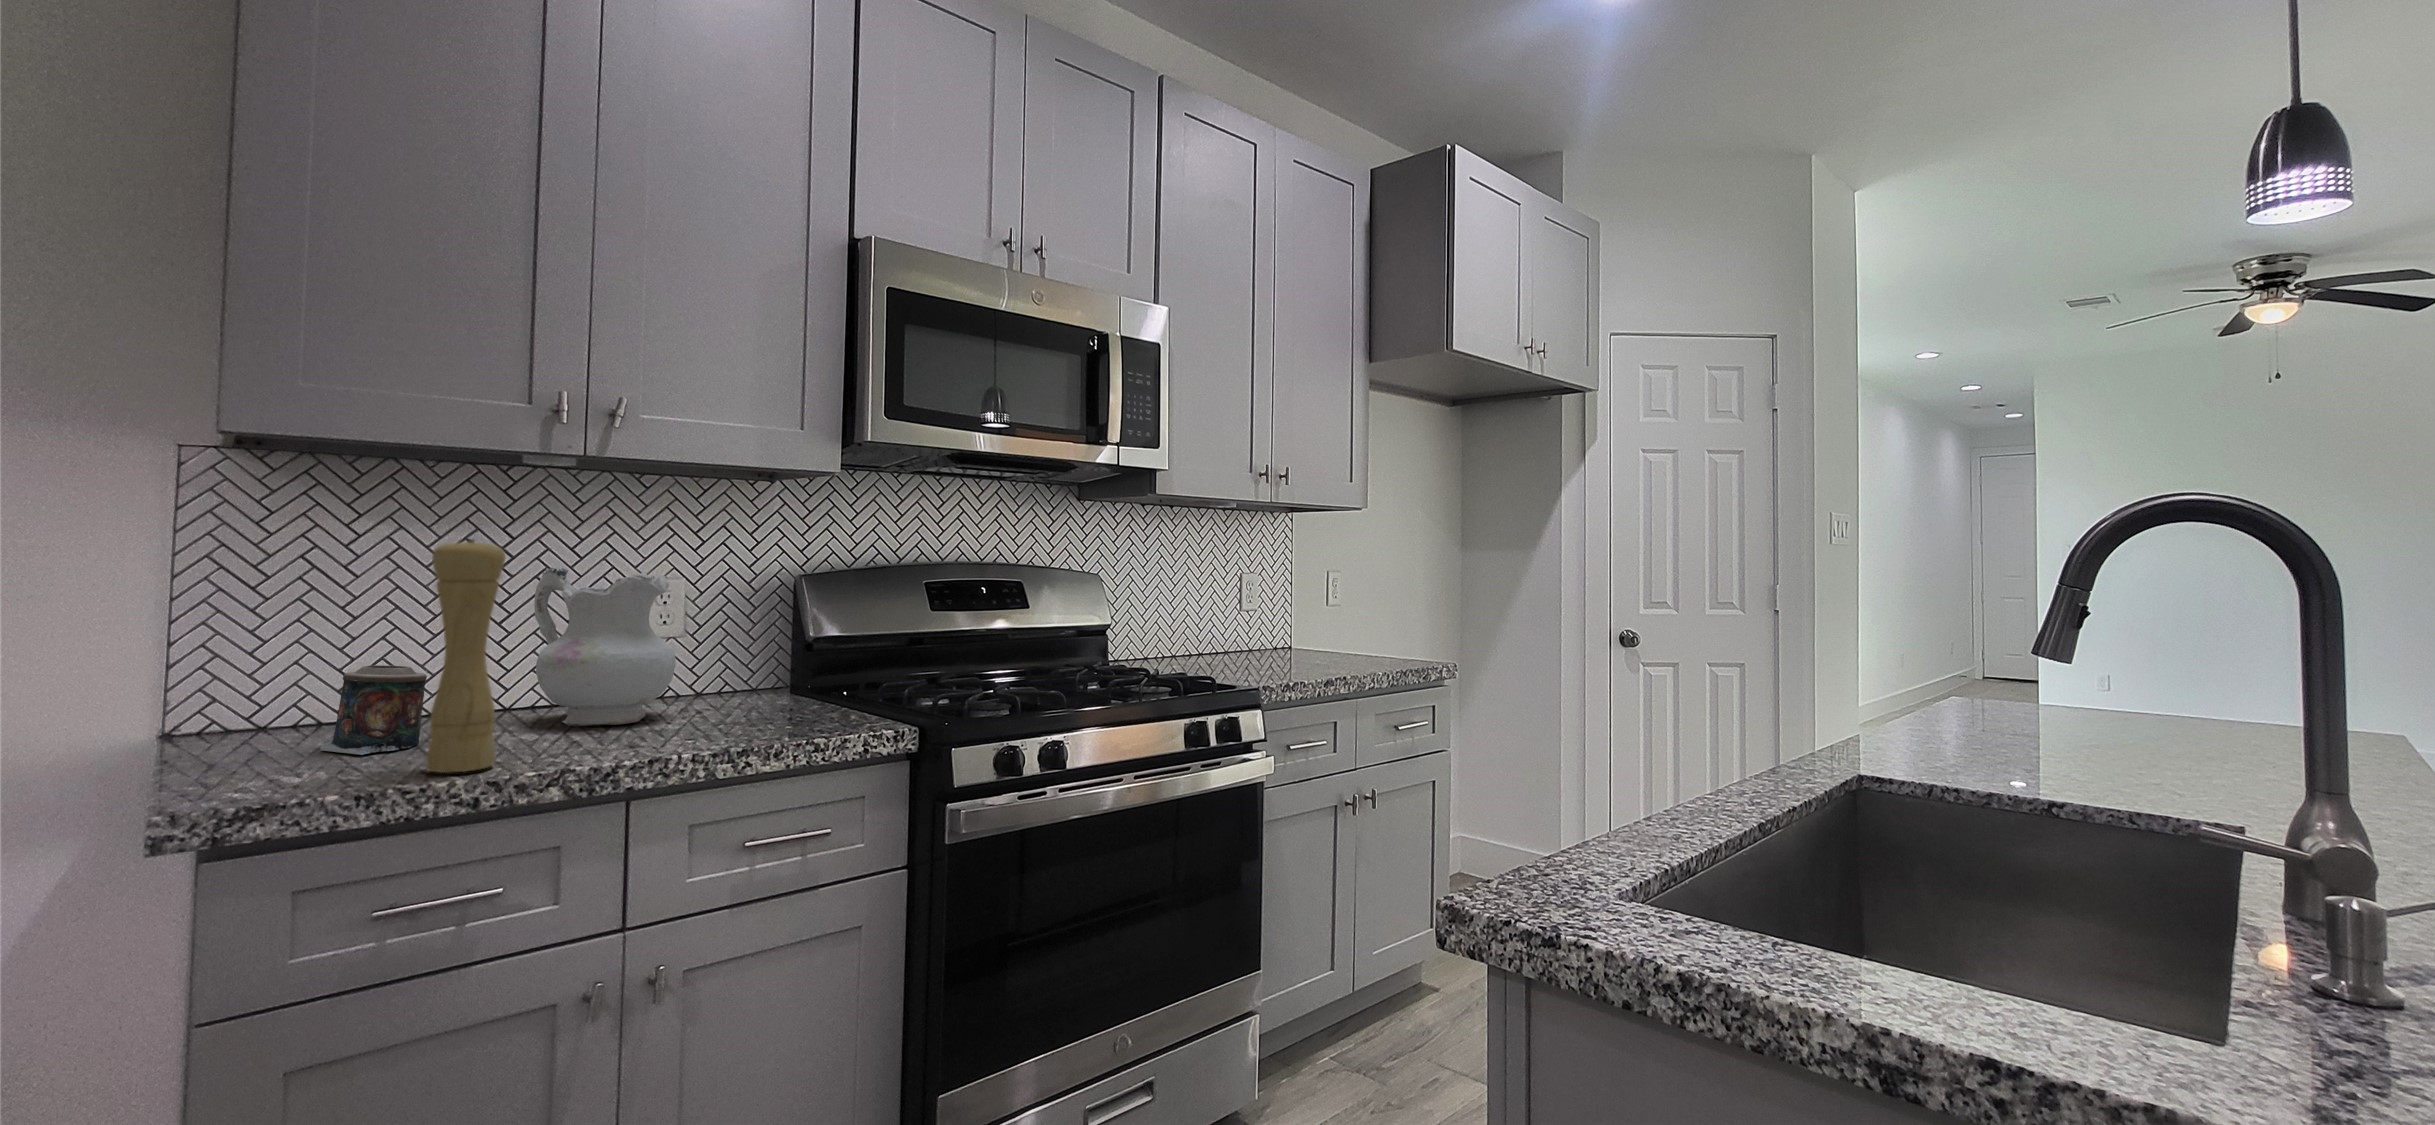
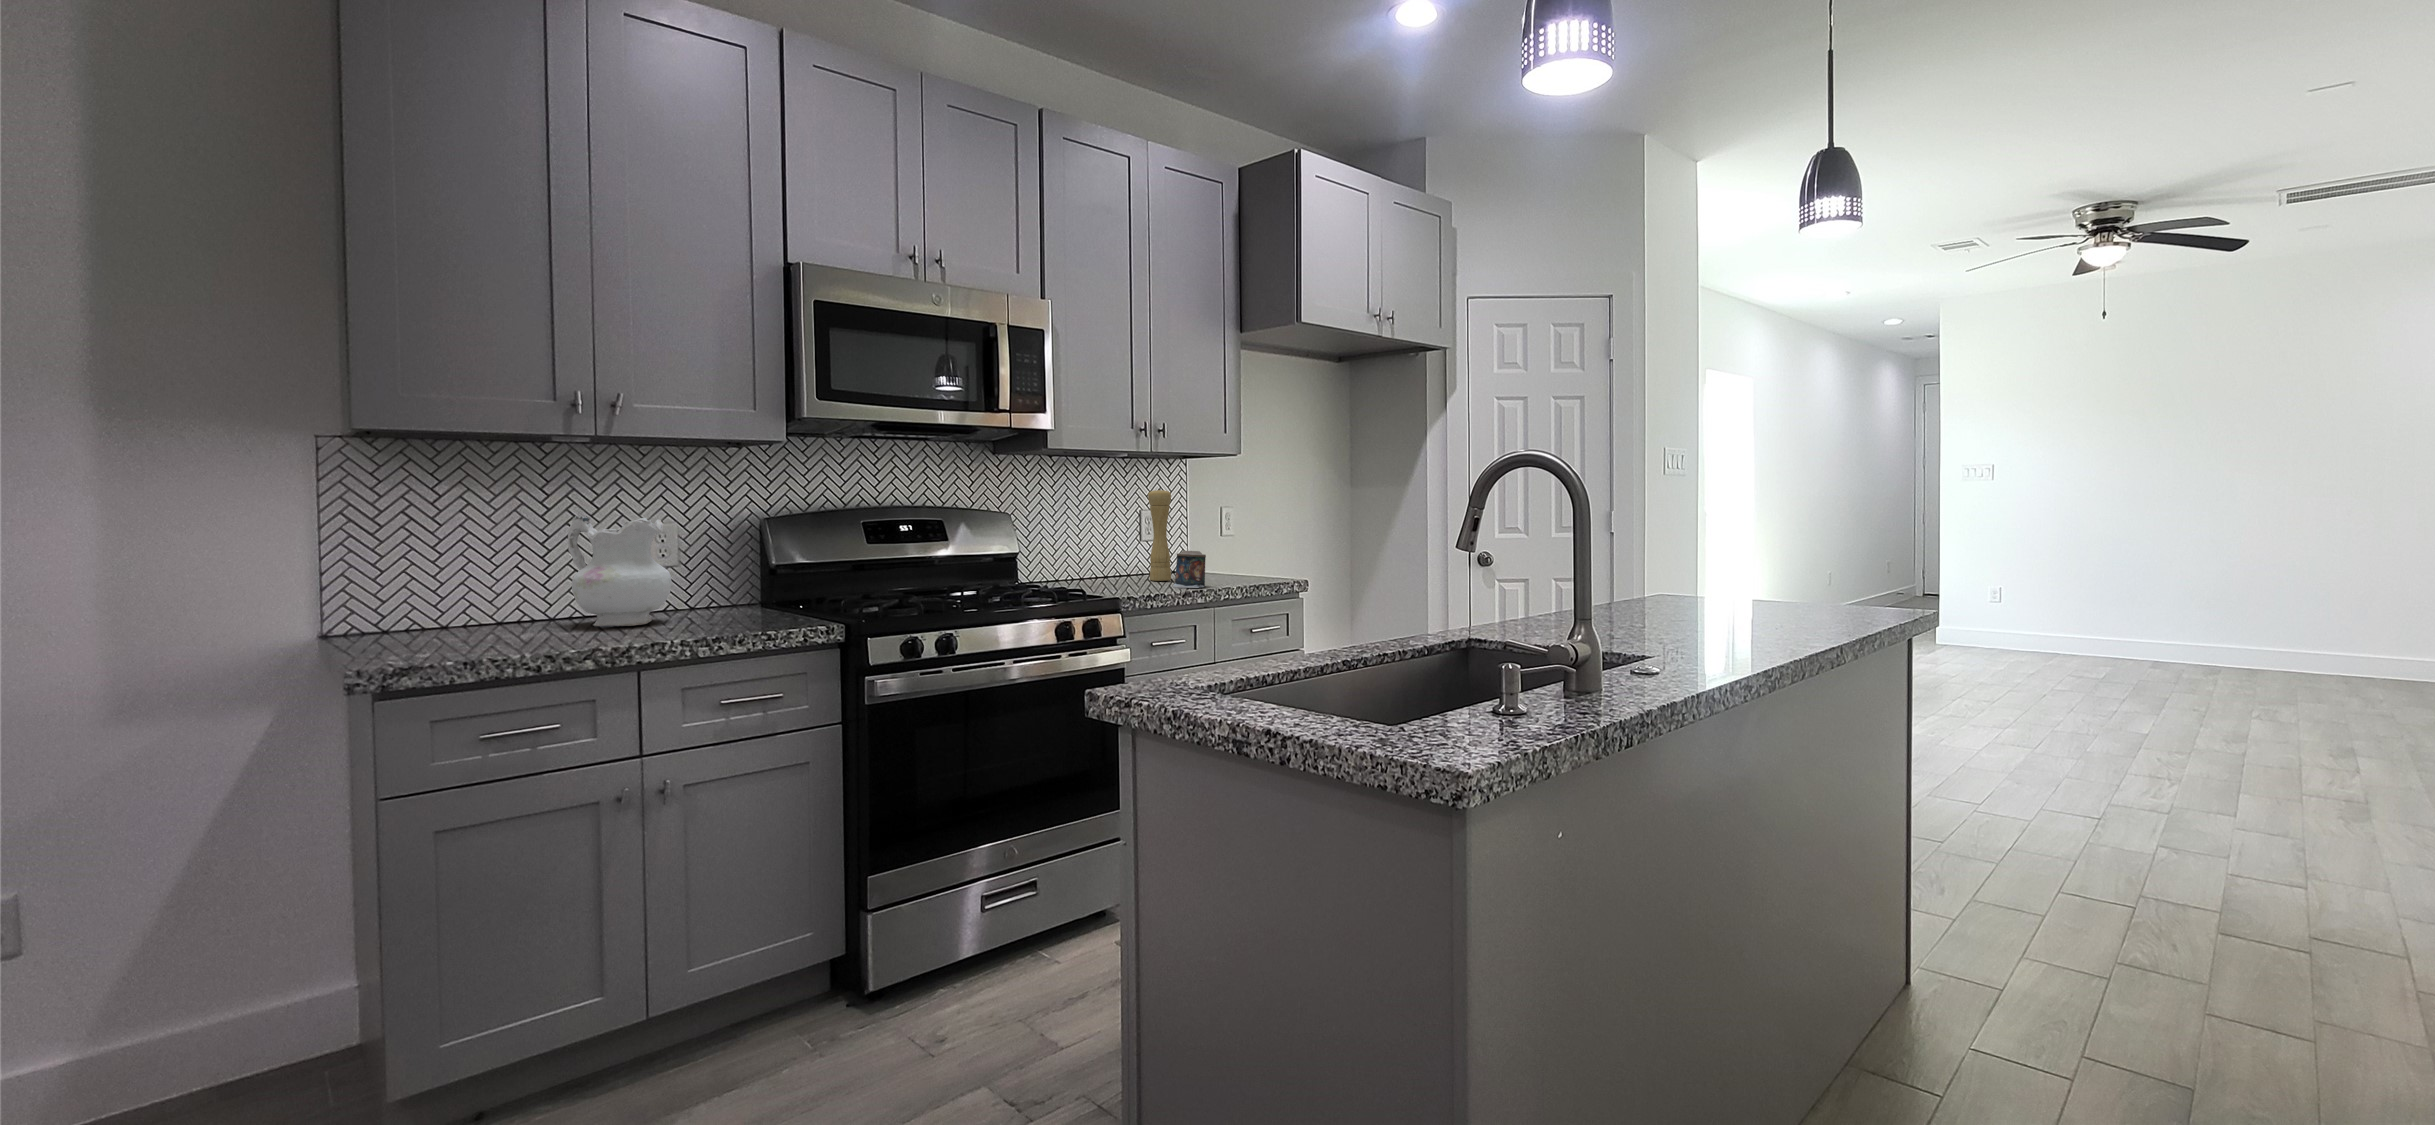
pepper mill: present [427,539,505,773] -> present [1148,489,1171,581]
candle: present [321,665,427,755] -> present [1173,551,1206,588]

